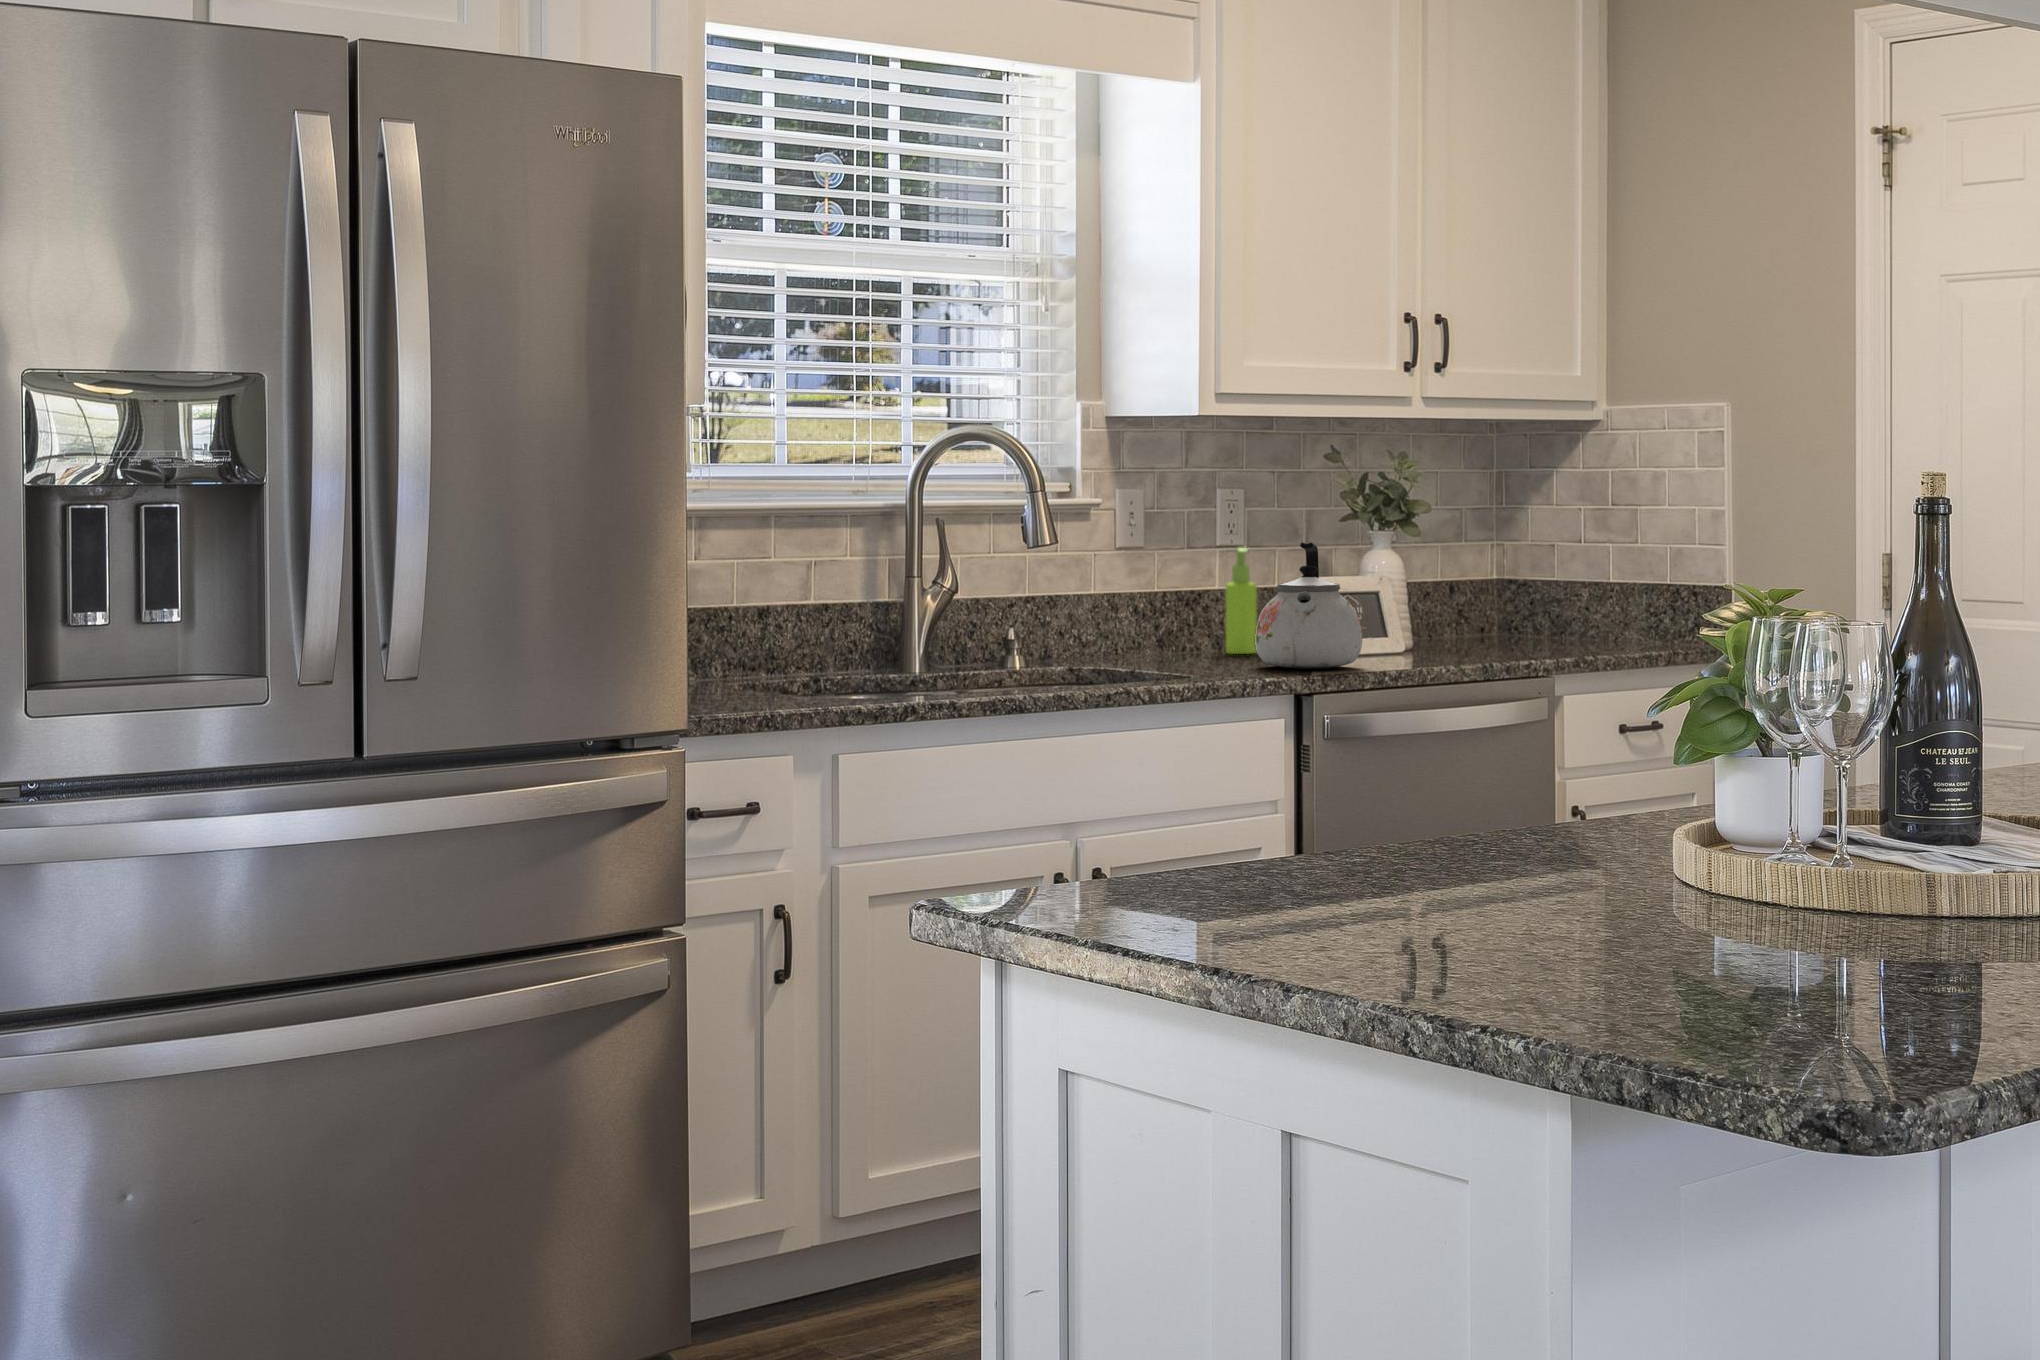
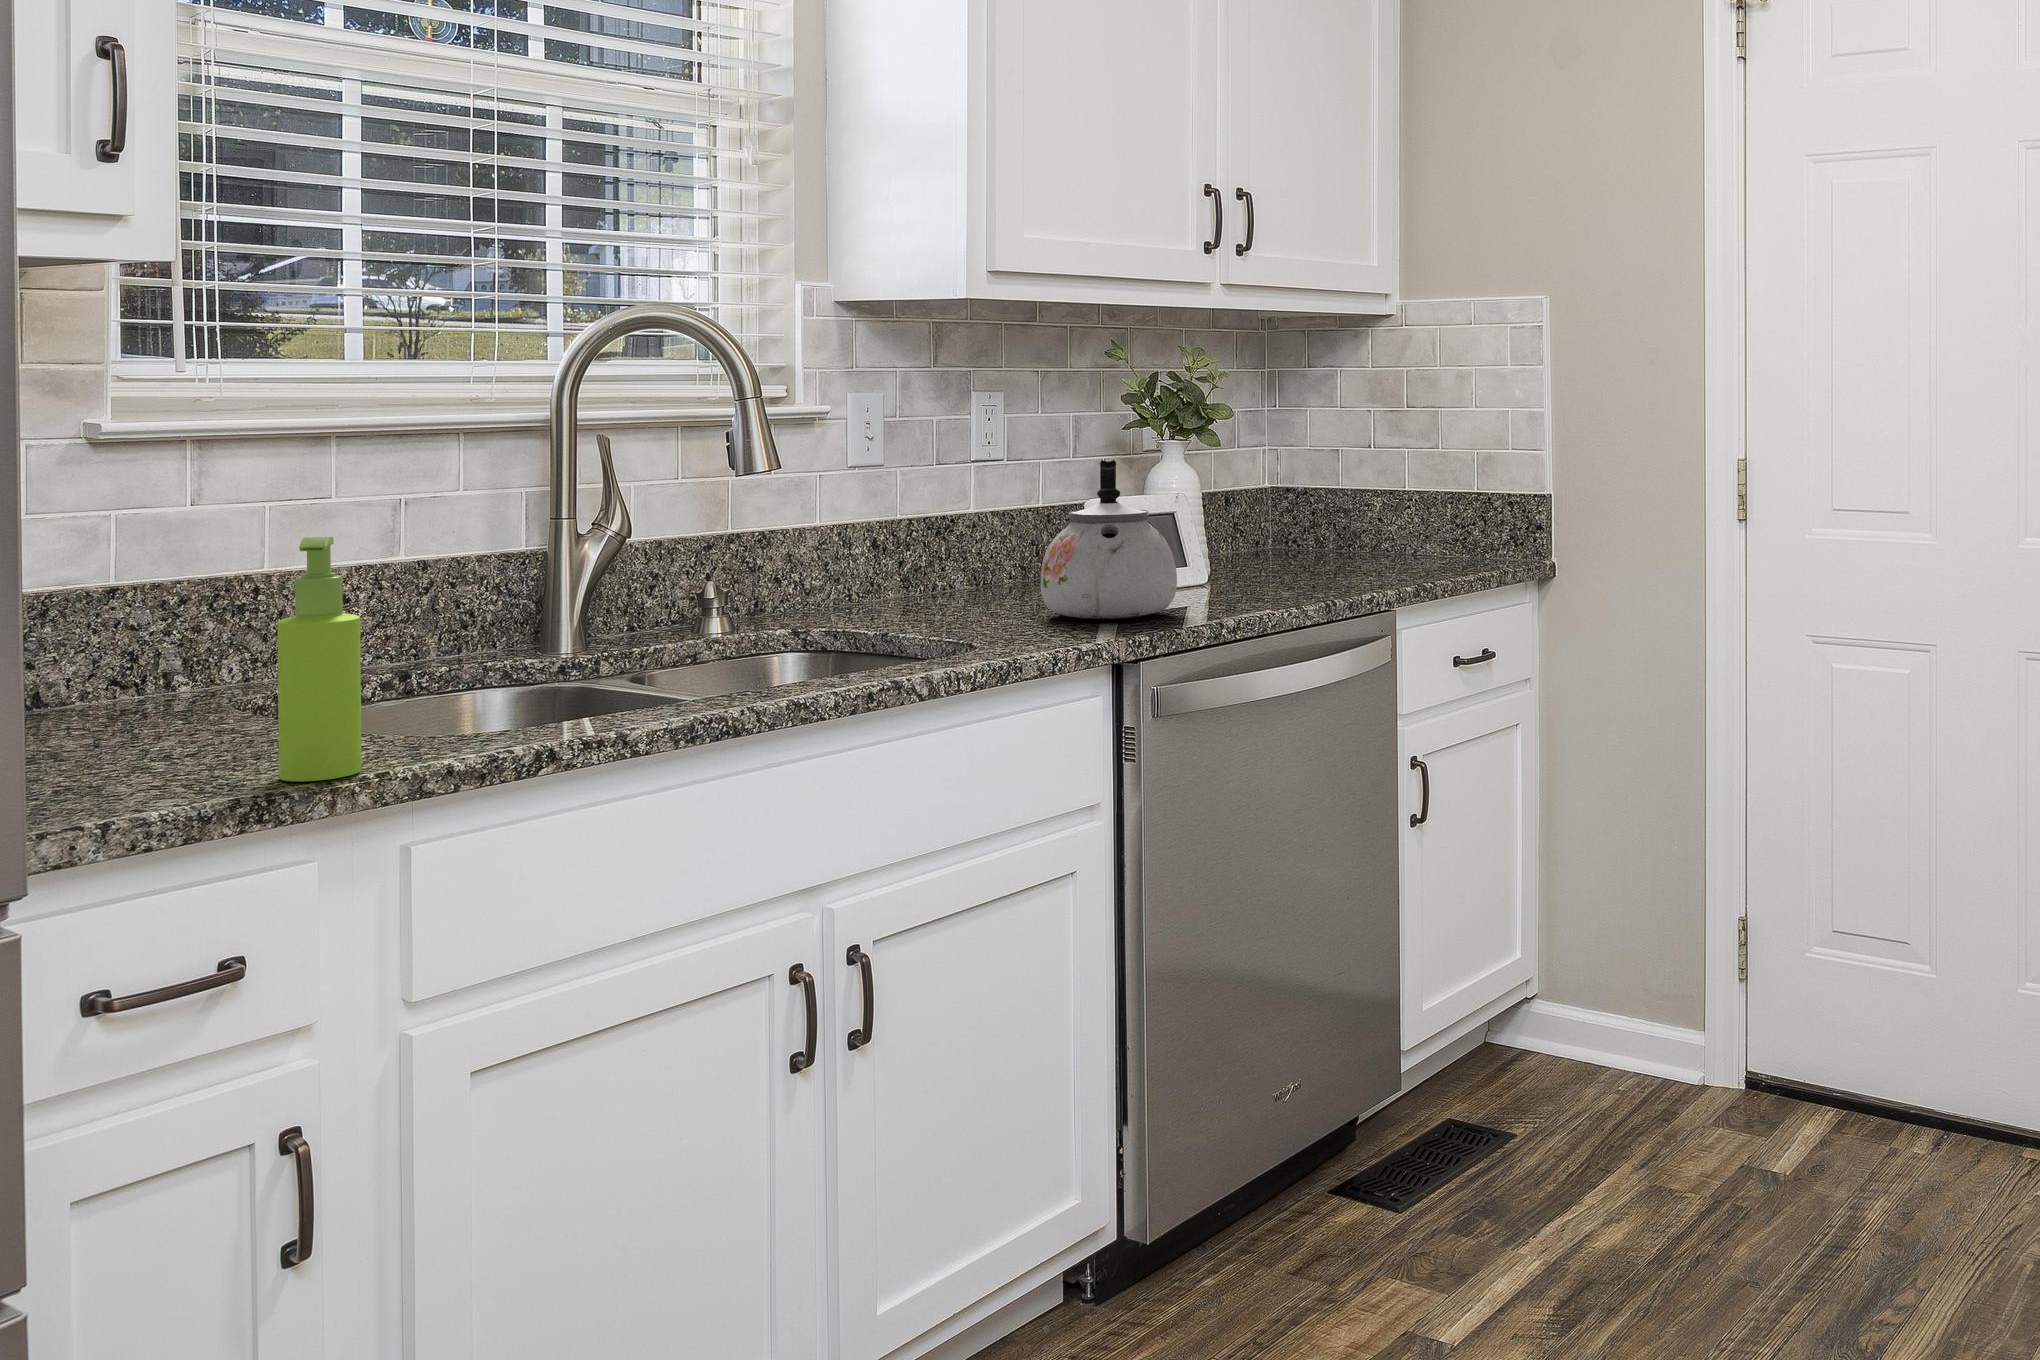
soap dispenser: present [1226,548,1257,654] -> present [278,537,362,782]

